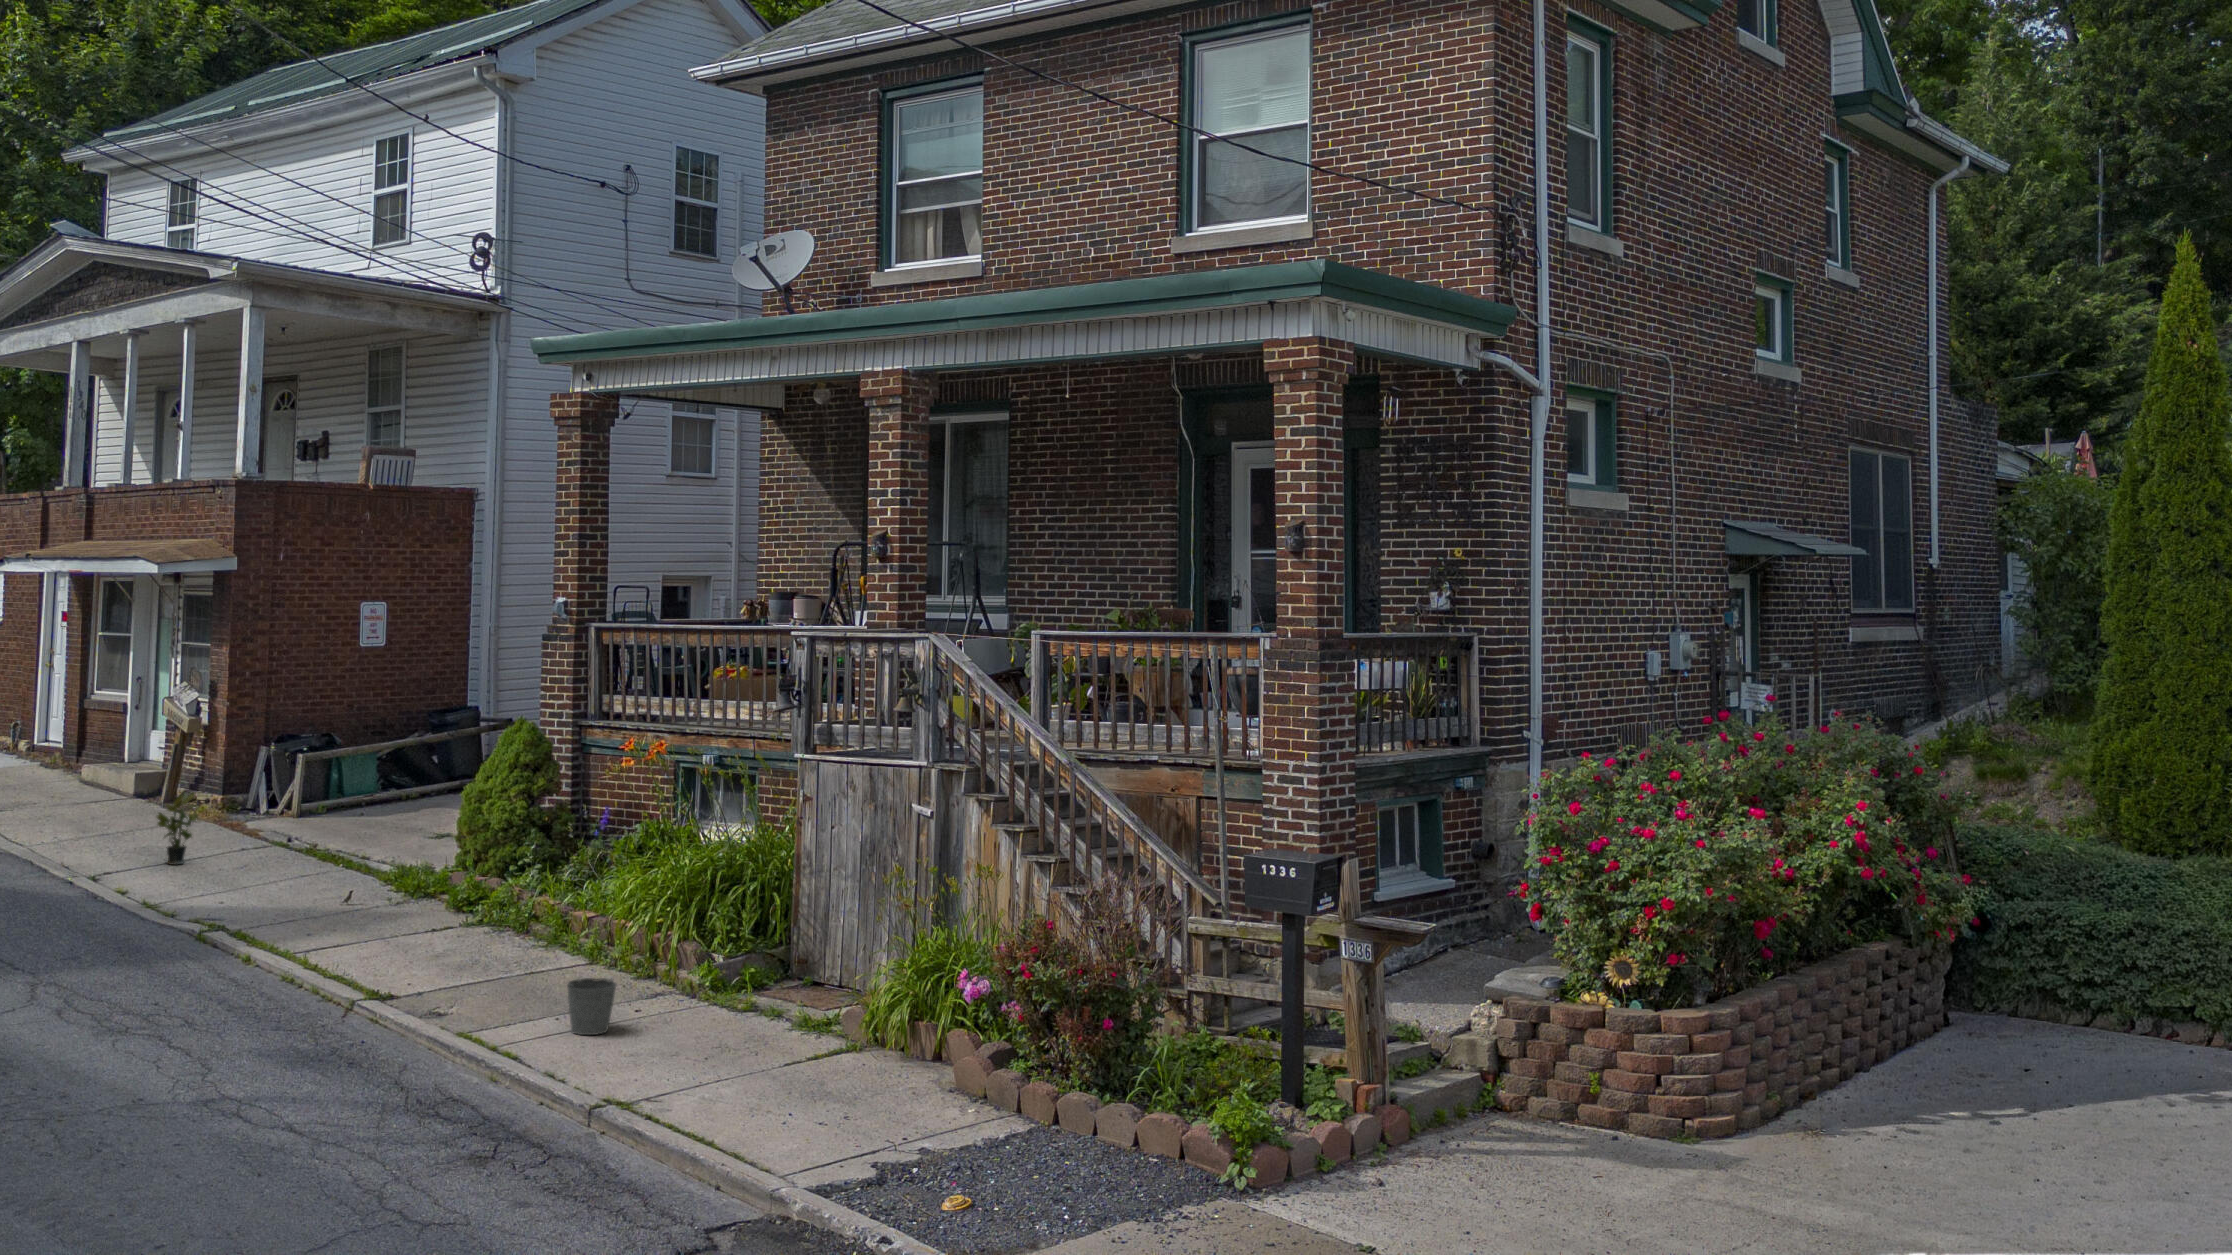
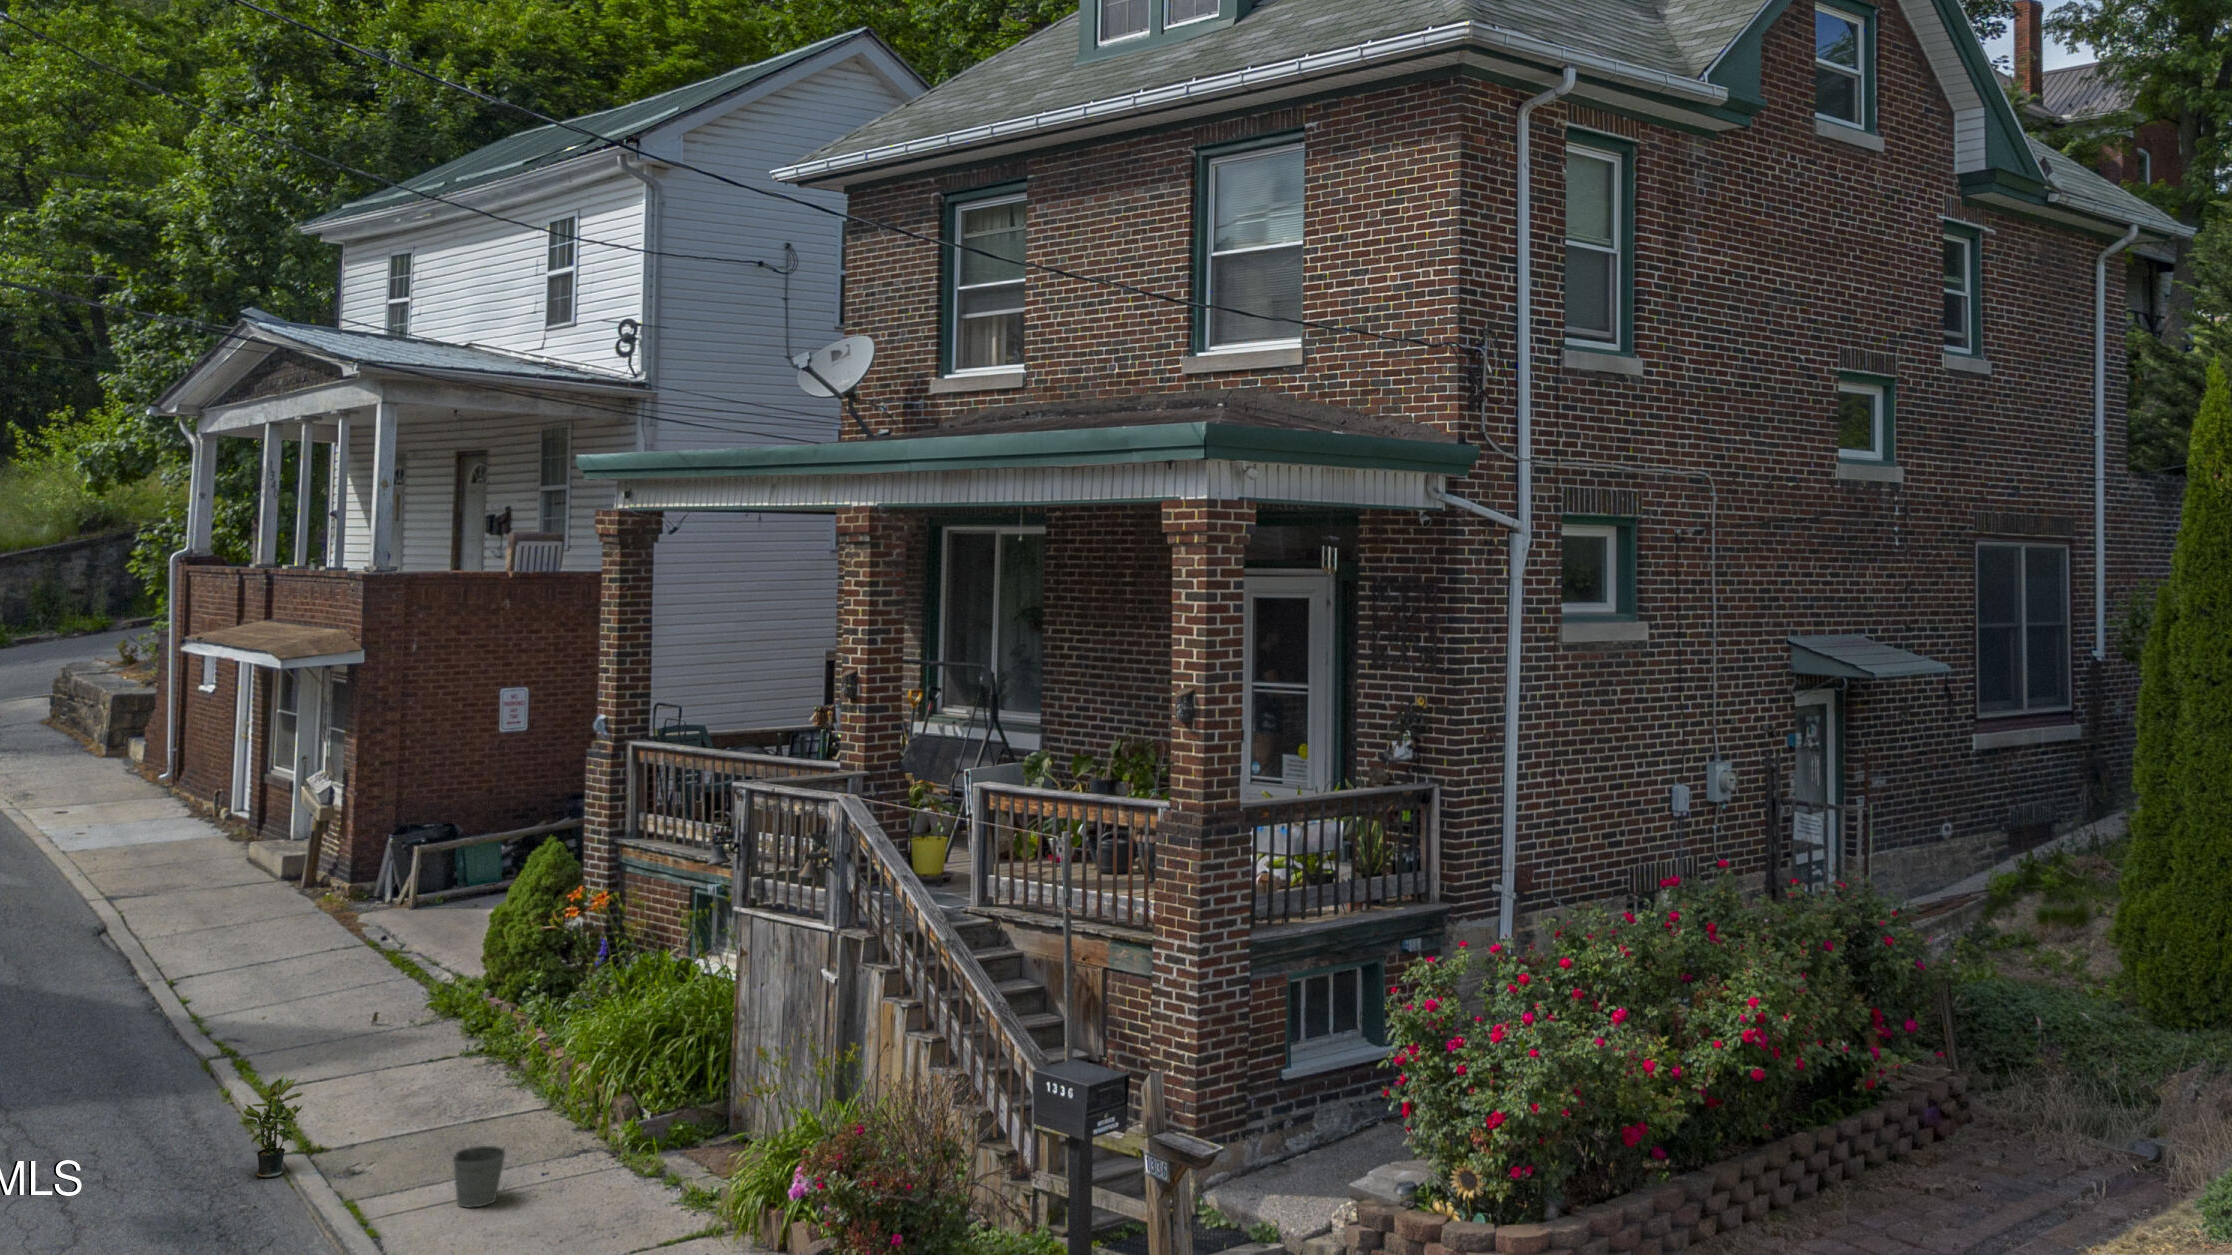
potted plant: present [157,793,198,865] -> present [242,1075,303,1178]

